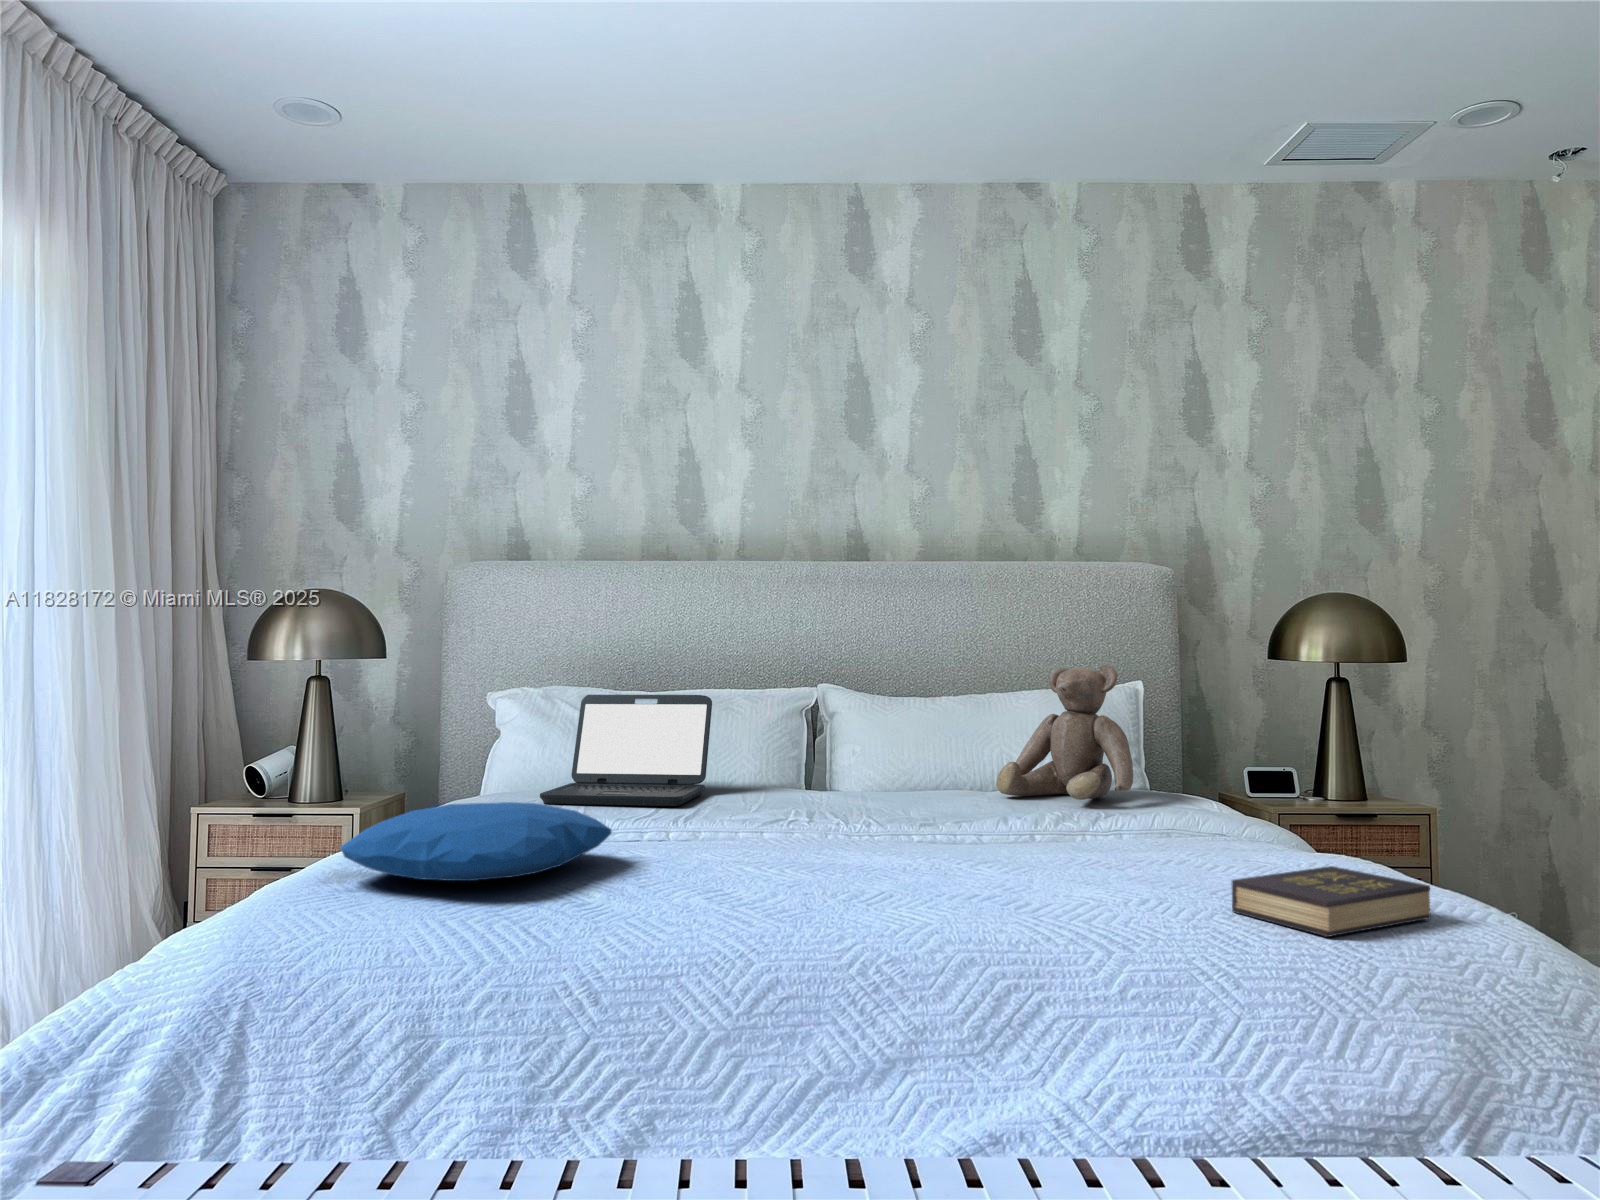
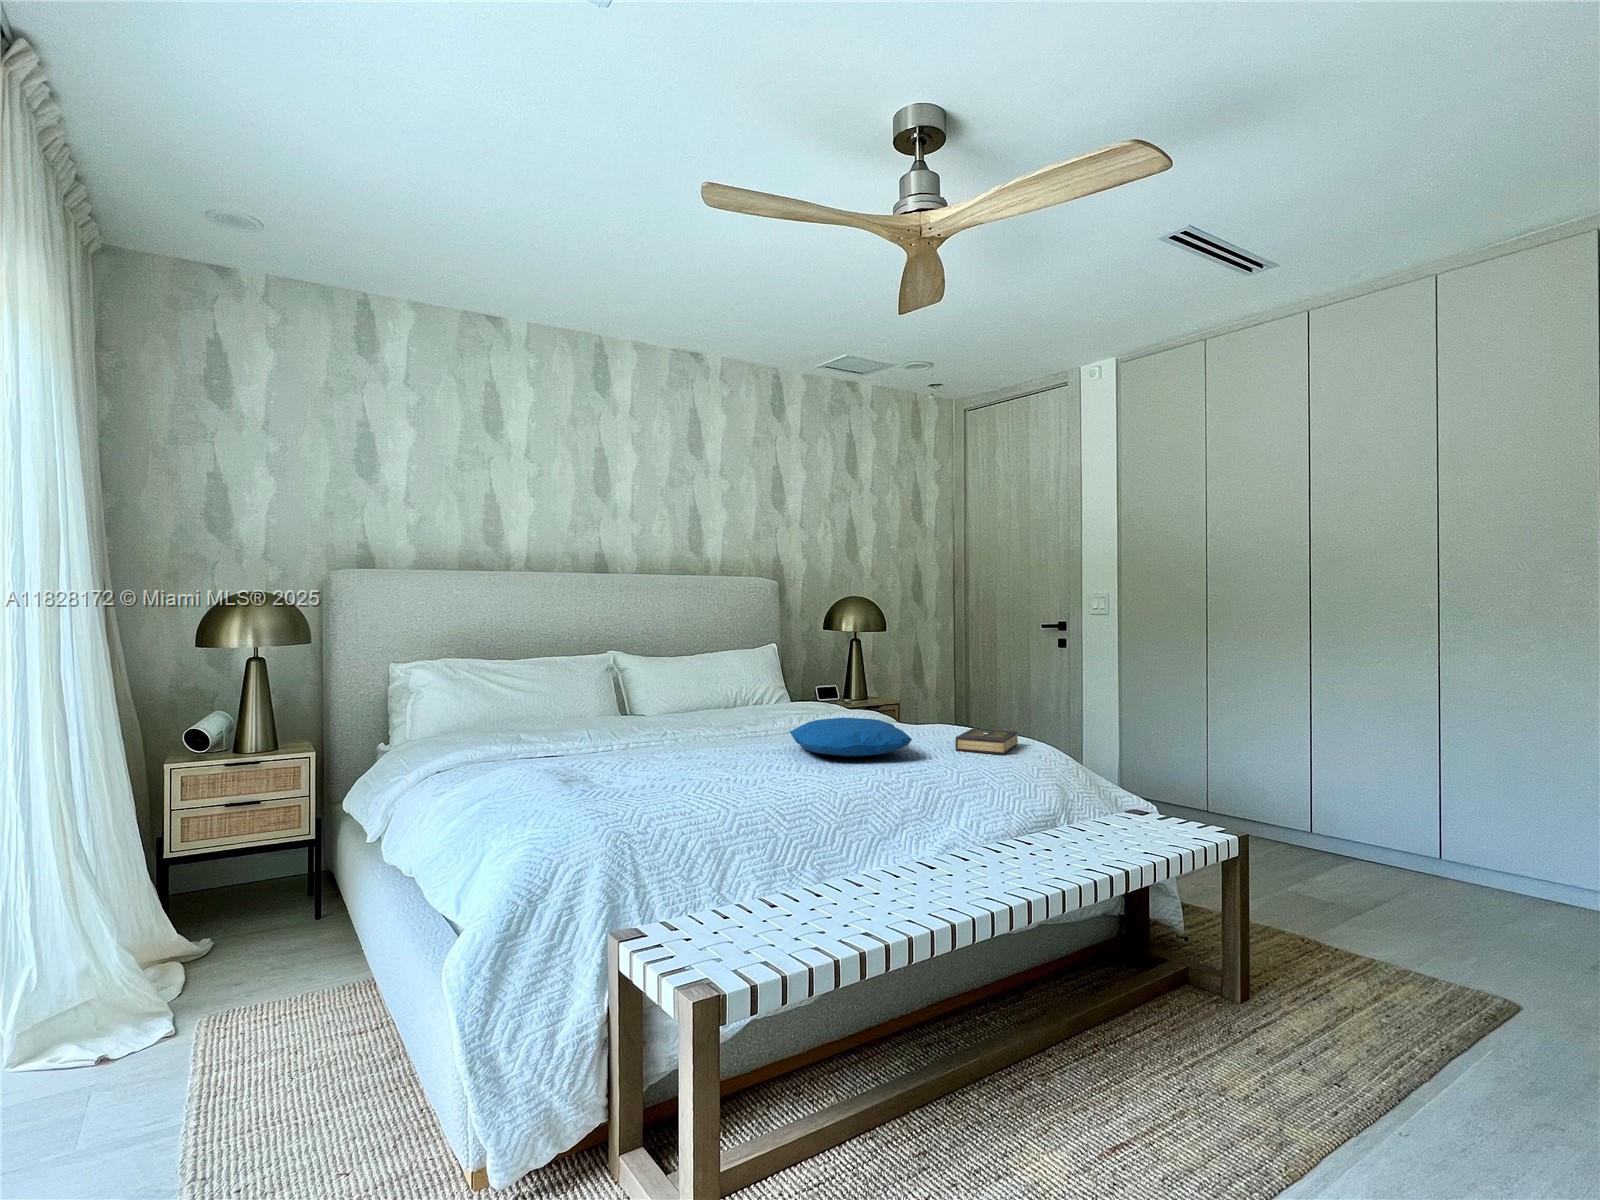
teddy bear: present [996,665,1133,800] -> none [738,639,814,712]
laptop: present [540,695,712,806] -> none [492,663,598,738]
pillow: present [341,802,612,881] -> present [790,718,912,757]

